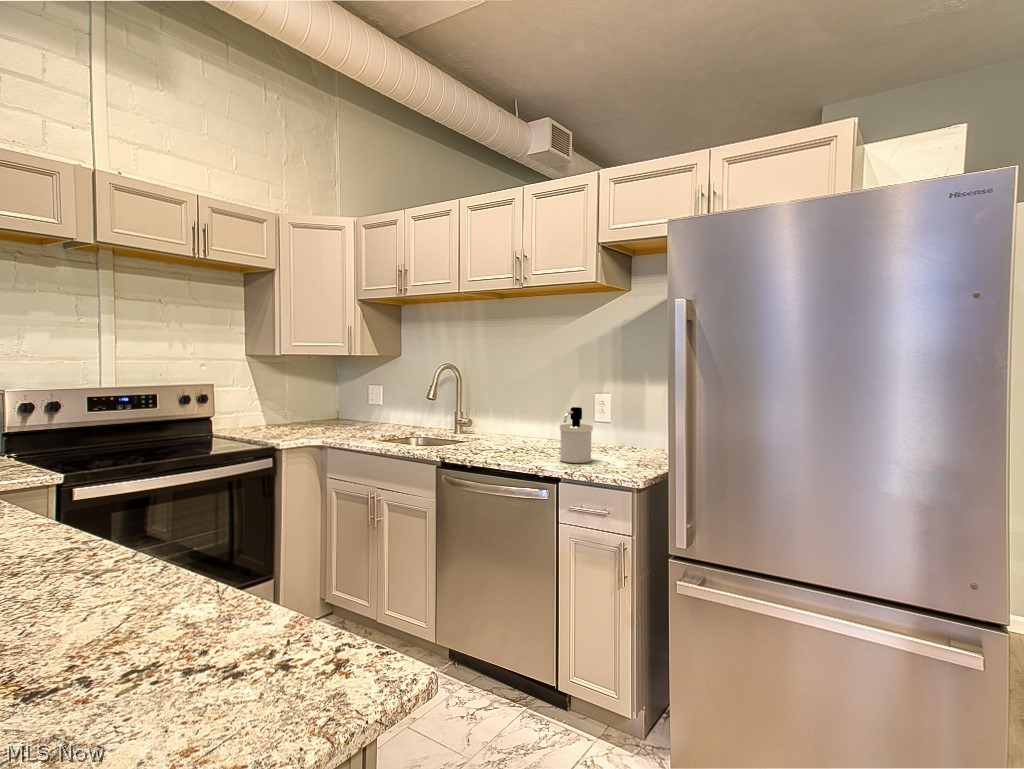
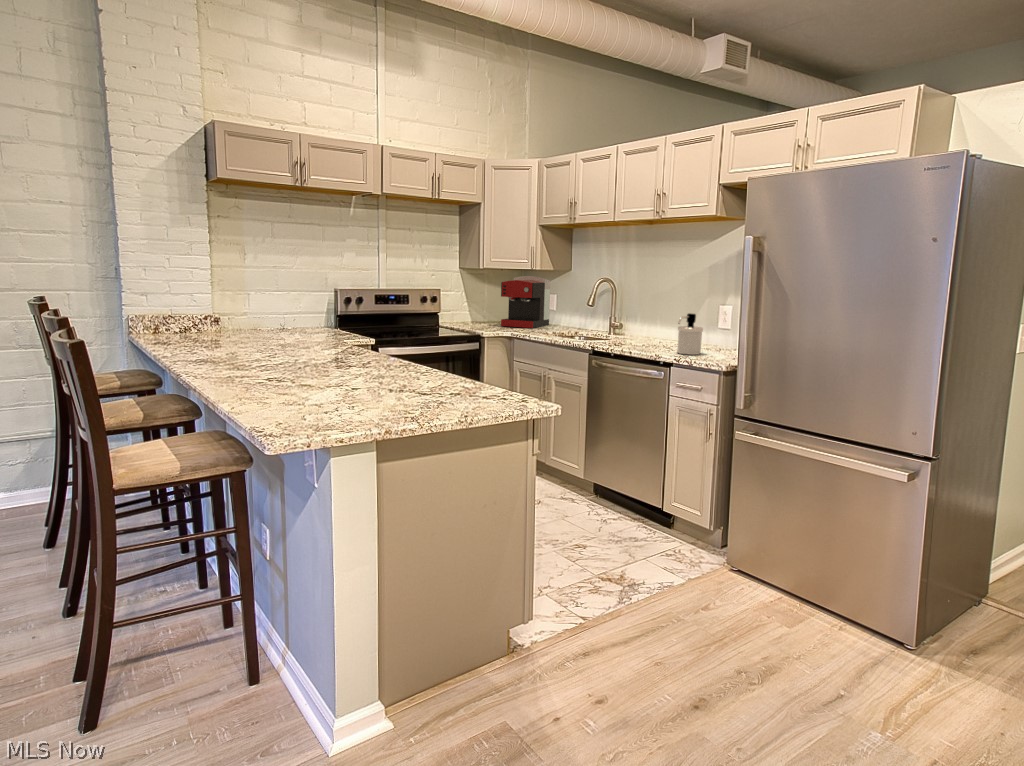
coffee maker: none [306,364,372,431] -> present [501,276,550,328]

